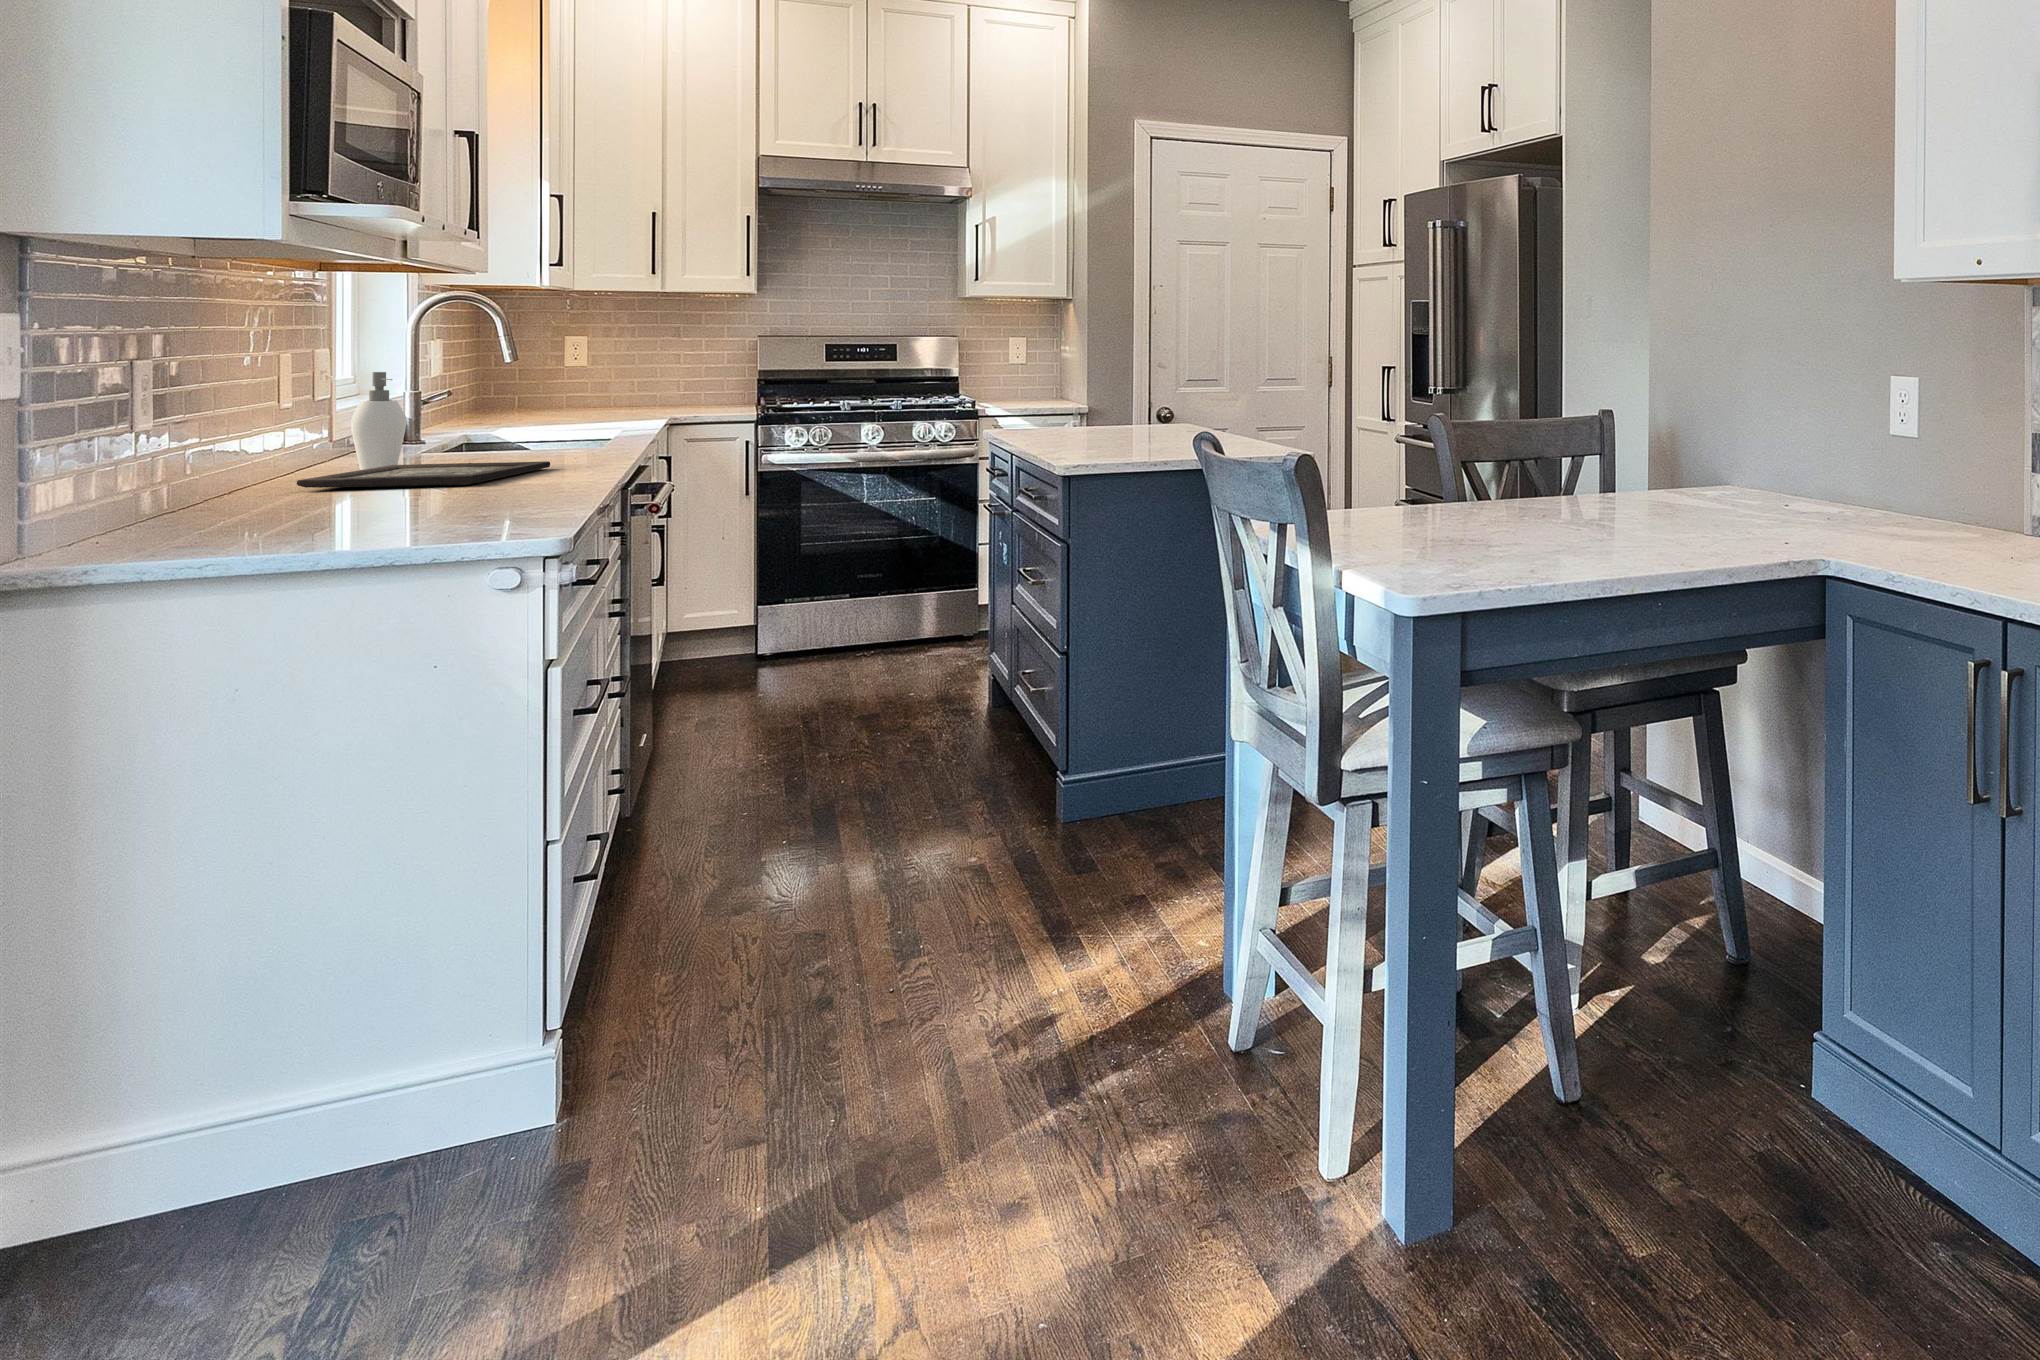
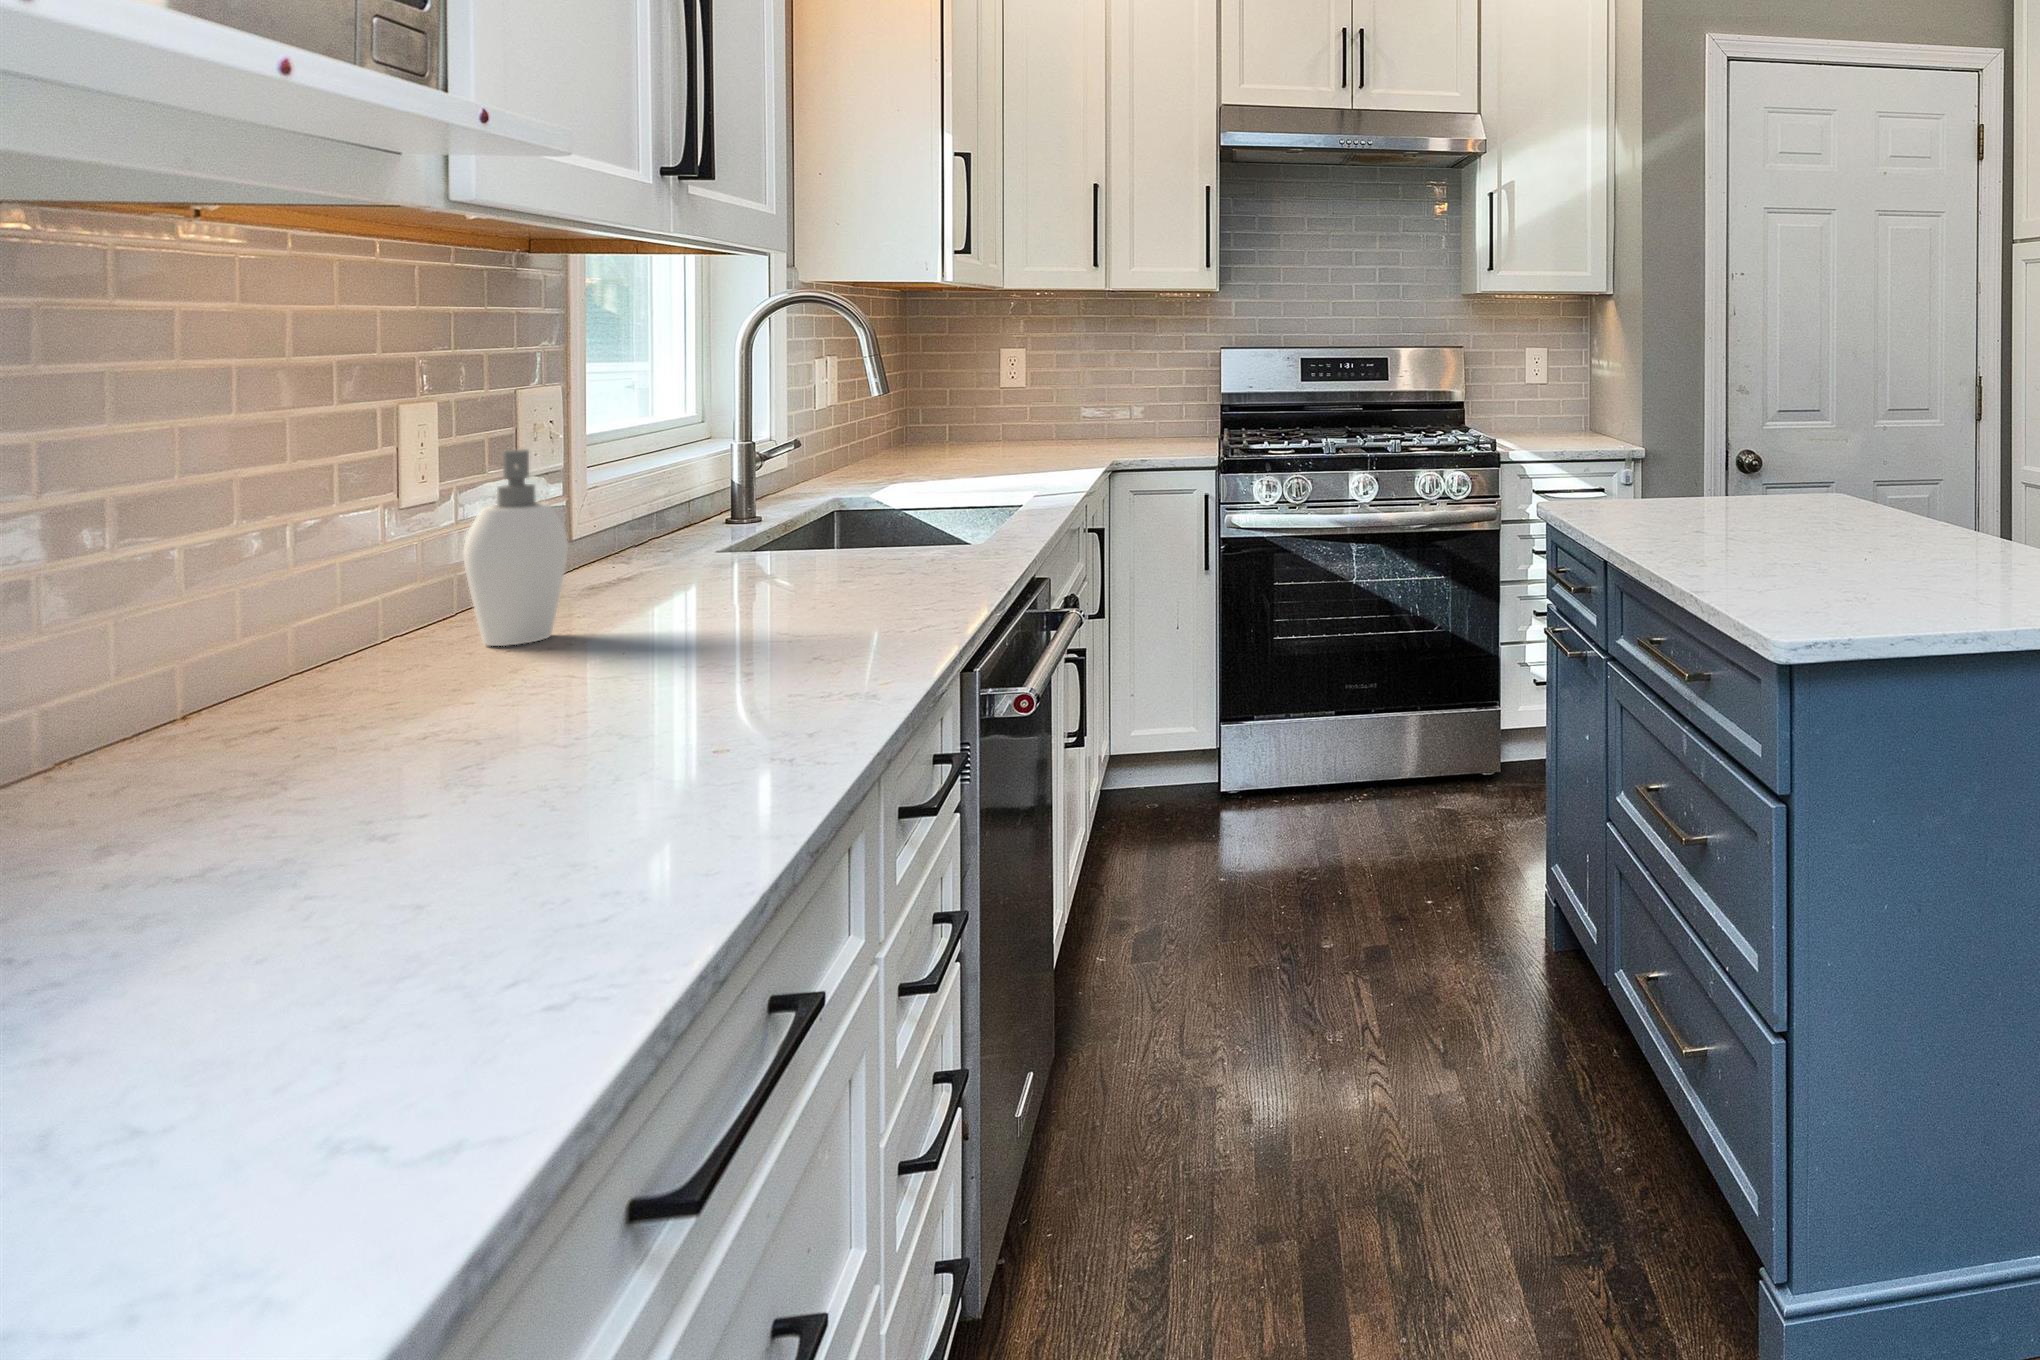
tray: present [297,461,550,488] -> none [167,644,782,766]

